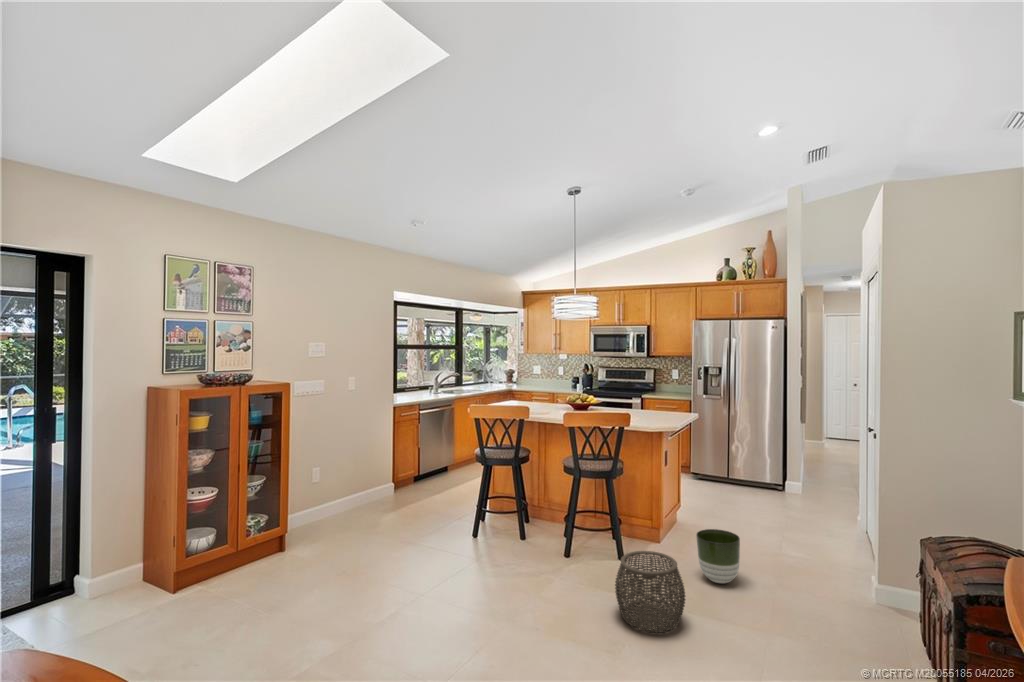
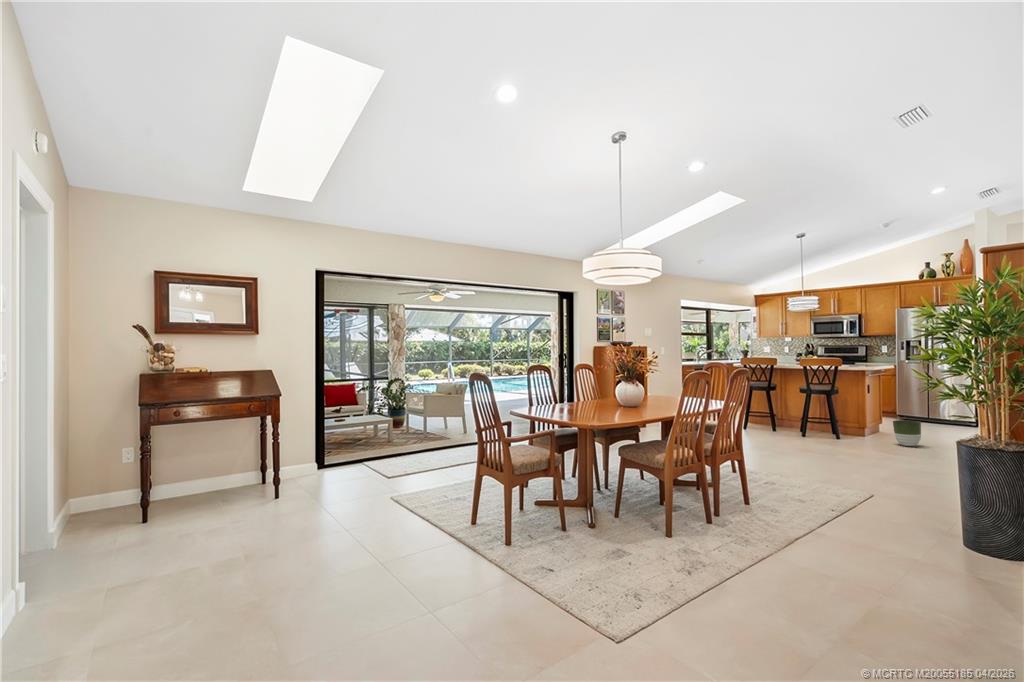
woven basket: present [615,551,686,633] -> none [843,420,883,452]

